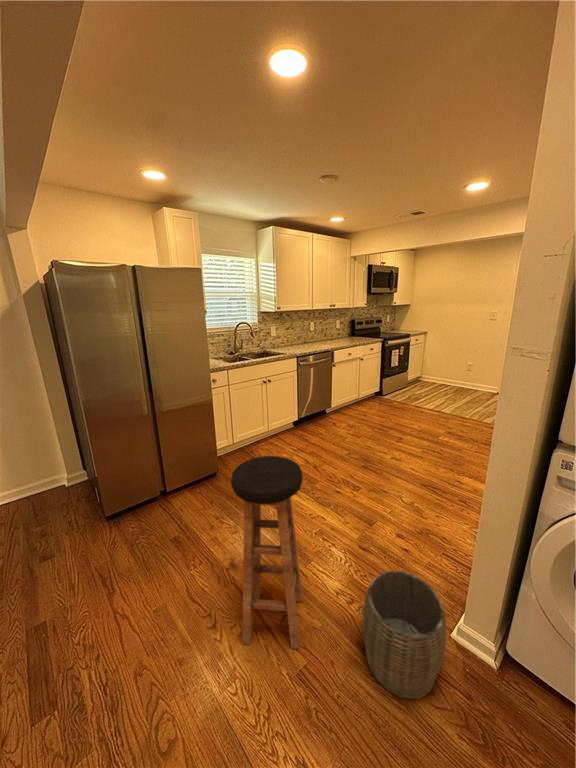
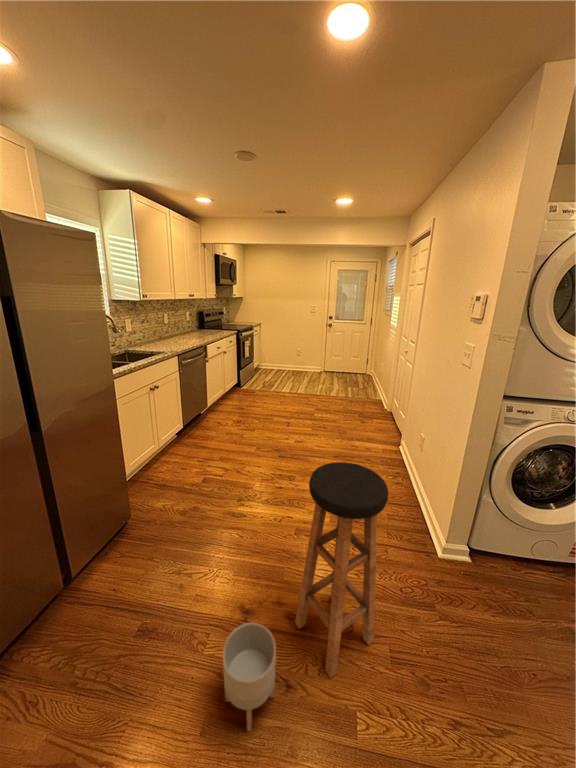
planter: none [162,555,207,630] -> present [223,623,276,731]
woven basket: present [362,570,446,699] -> none [401,523,473,620]

